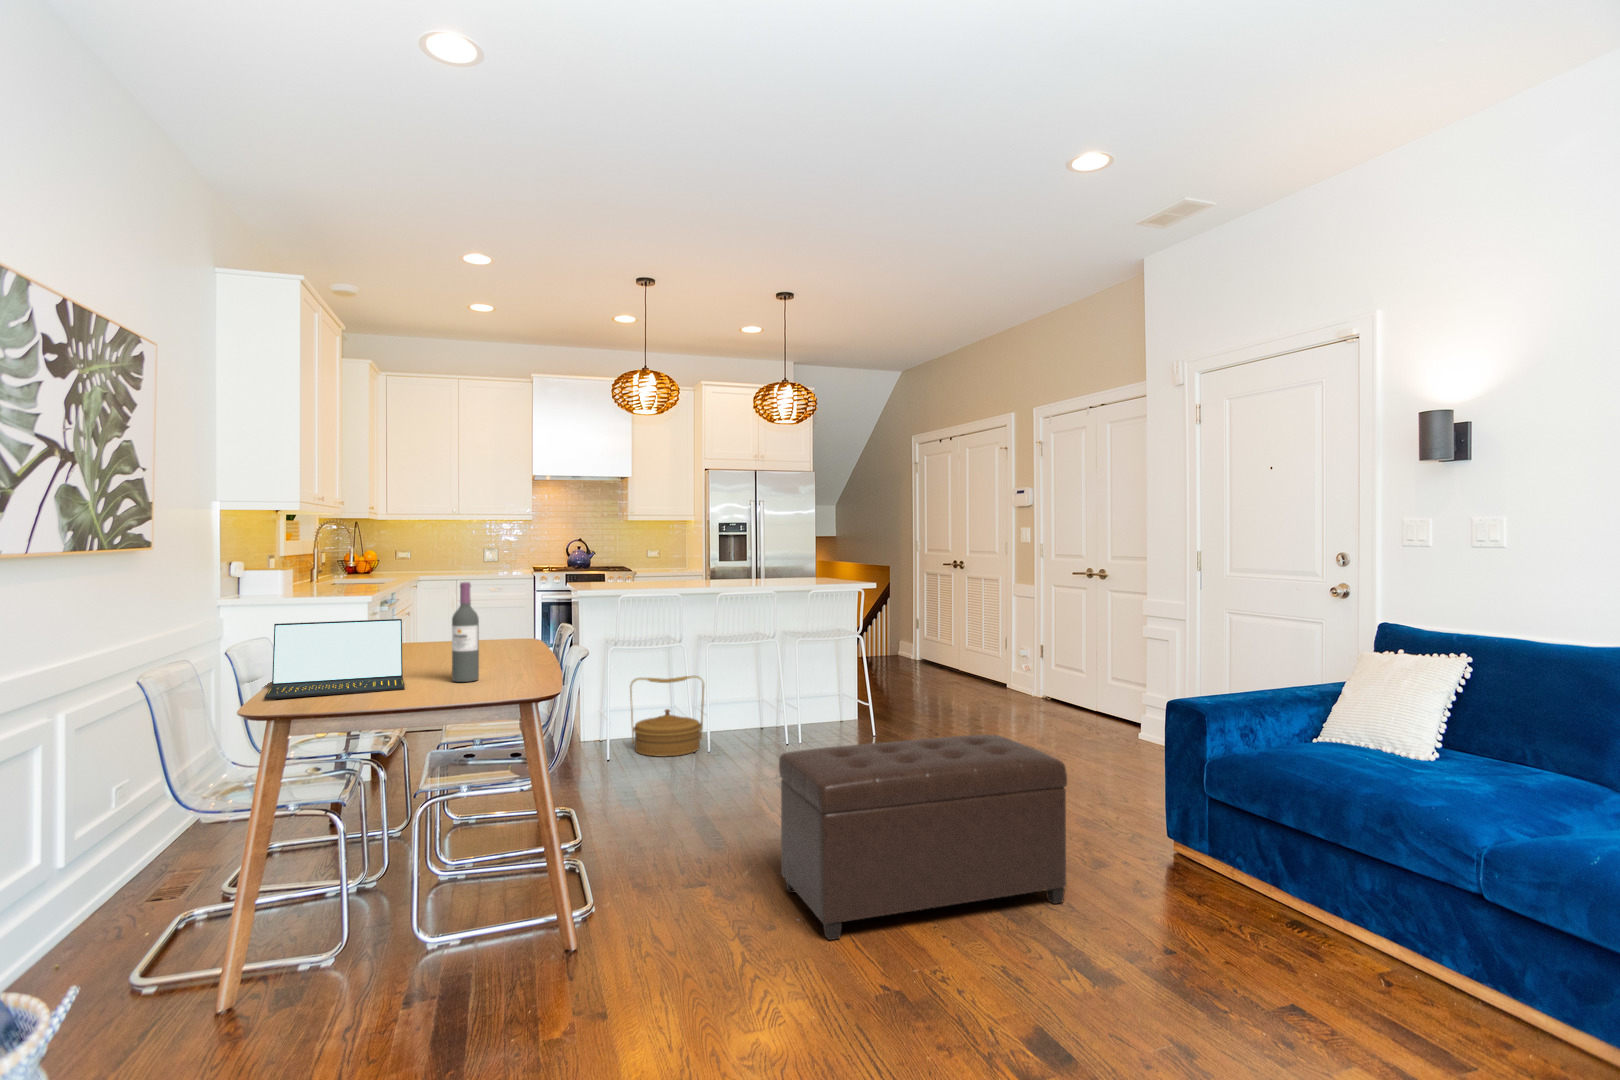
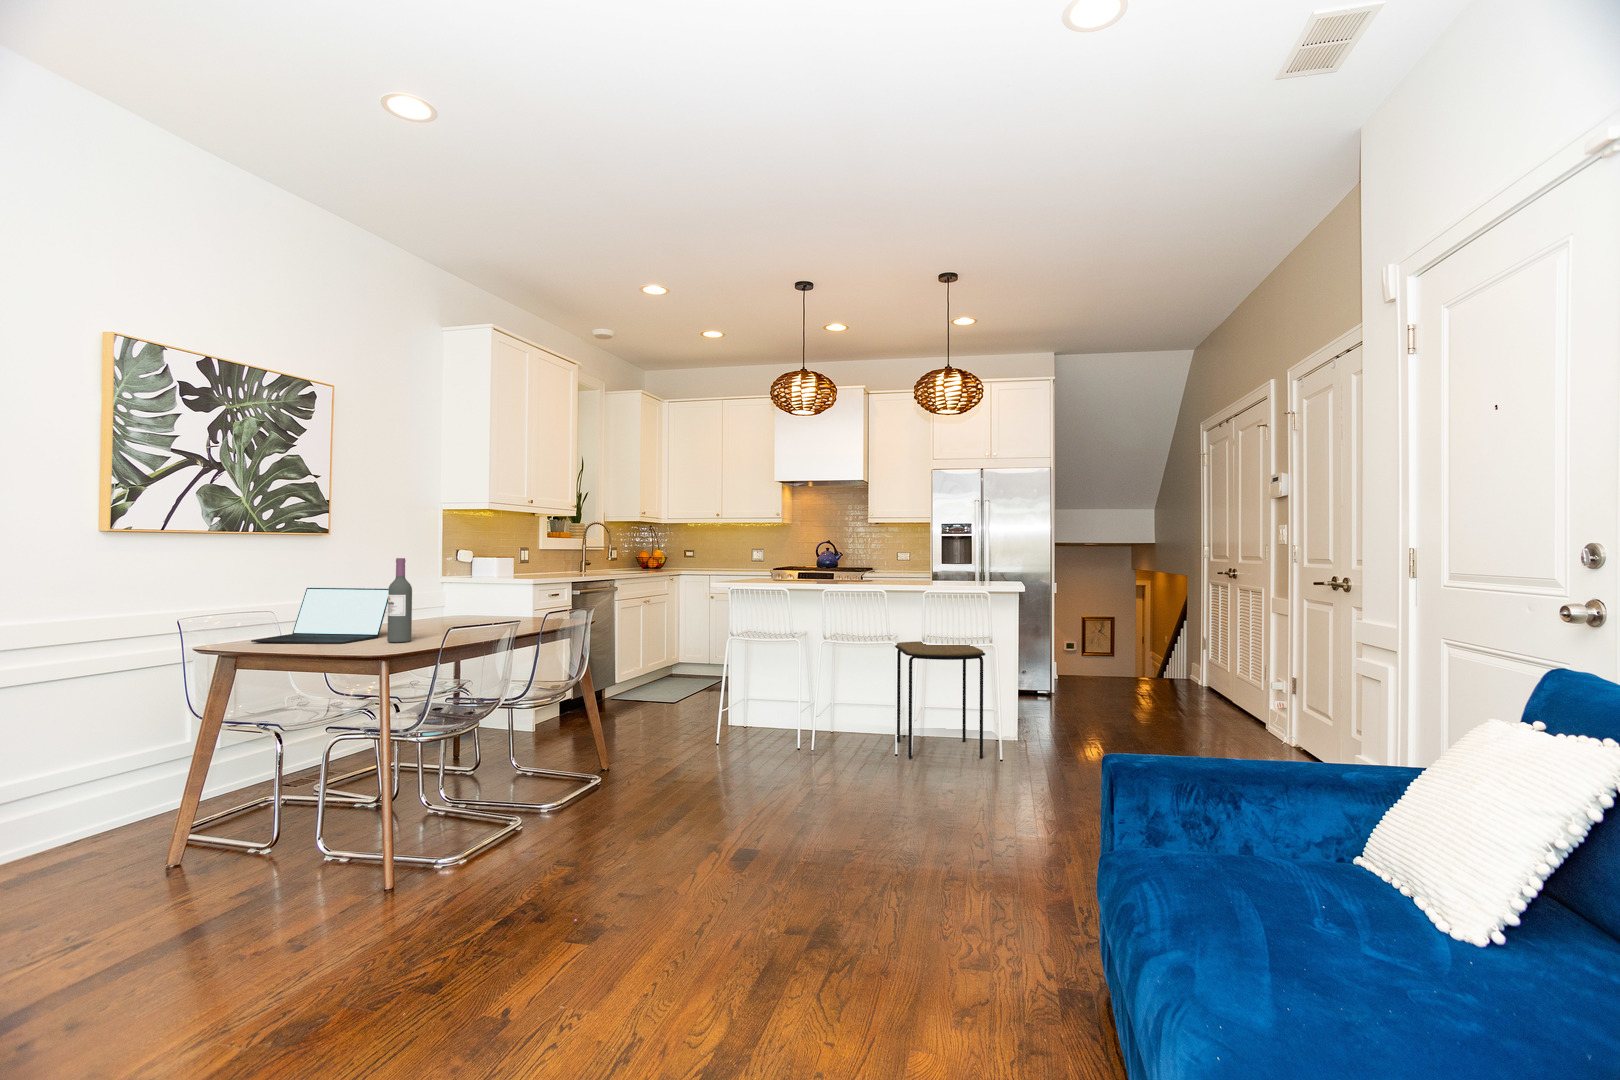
side table: none [765,637,861,749] -> present [895,641,985,759]
woven basket: present [630,676,704,757] -> none [756,668,825,747]
ottoman: present [779,735,1067,940] -> none [572,742,895,976]

